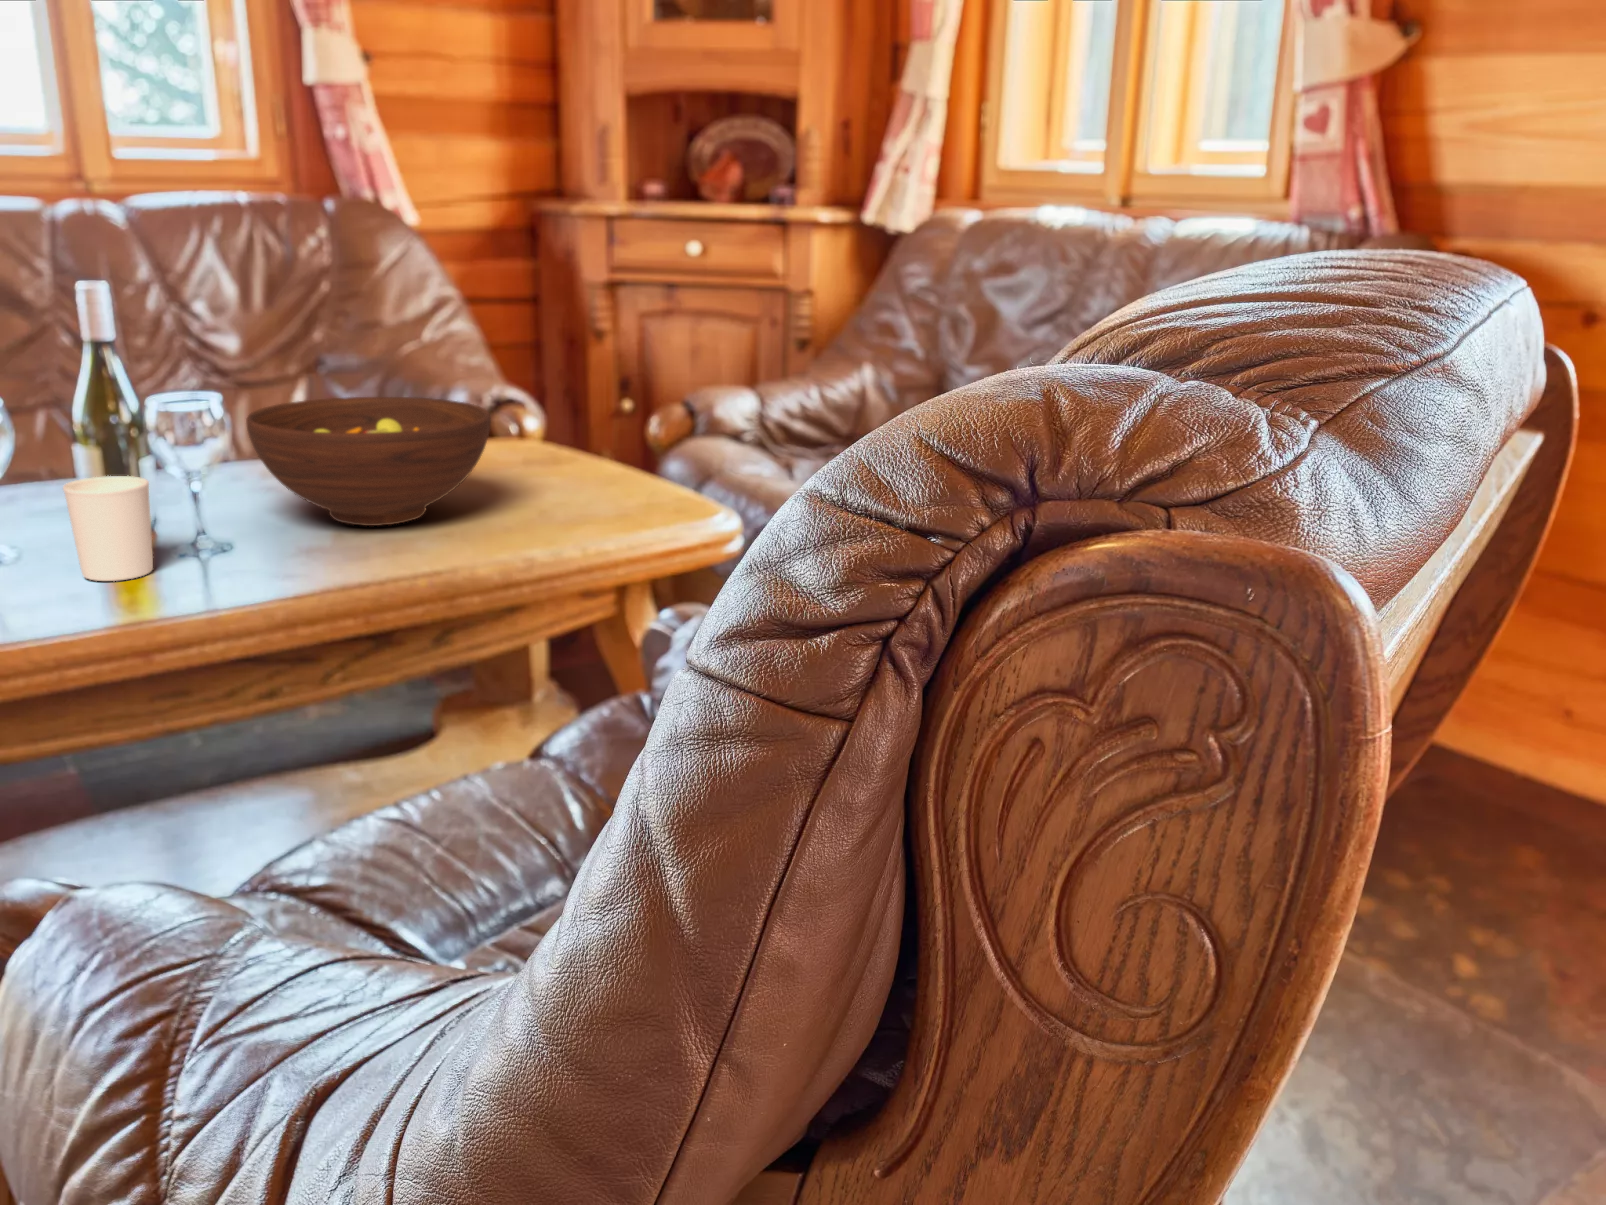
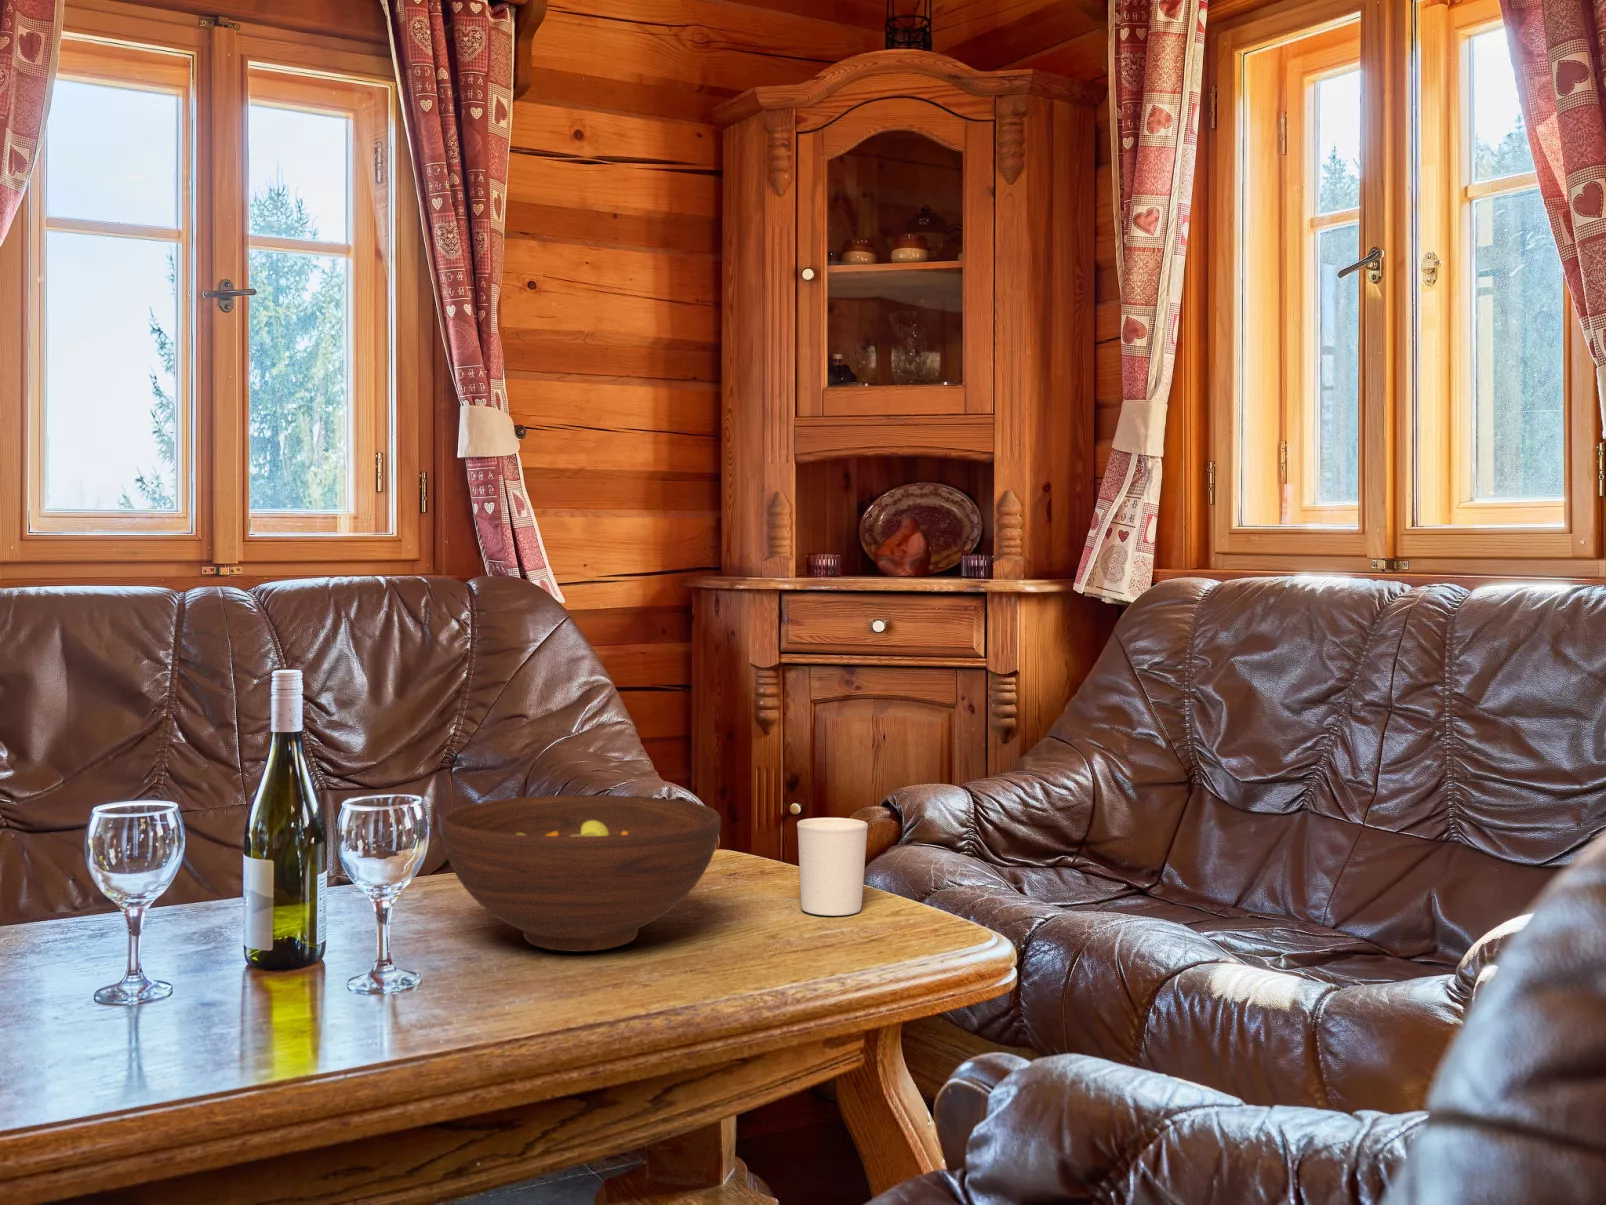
candle holder: present [63,476,153,581] -> present [797,818,868,916]

